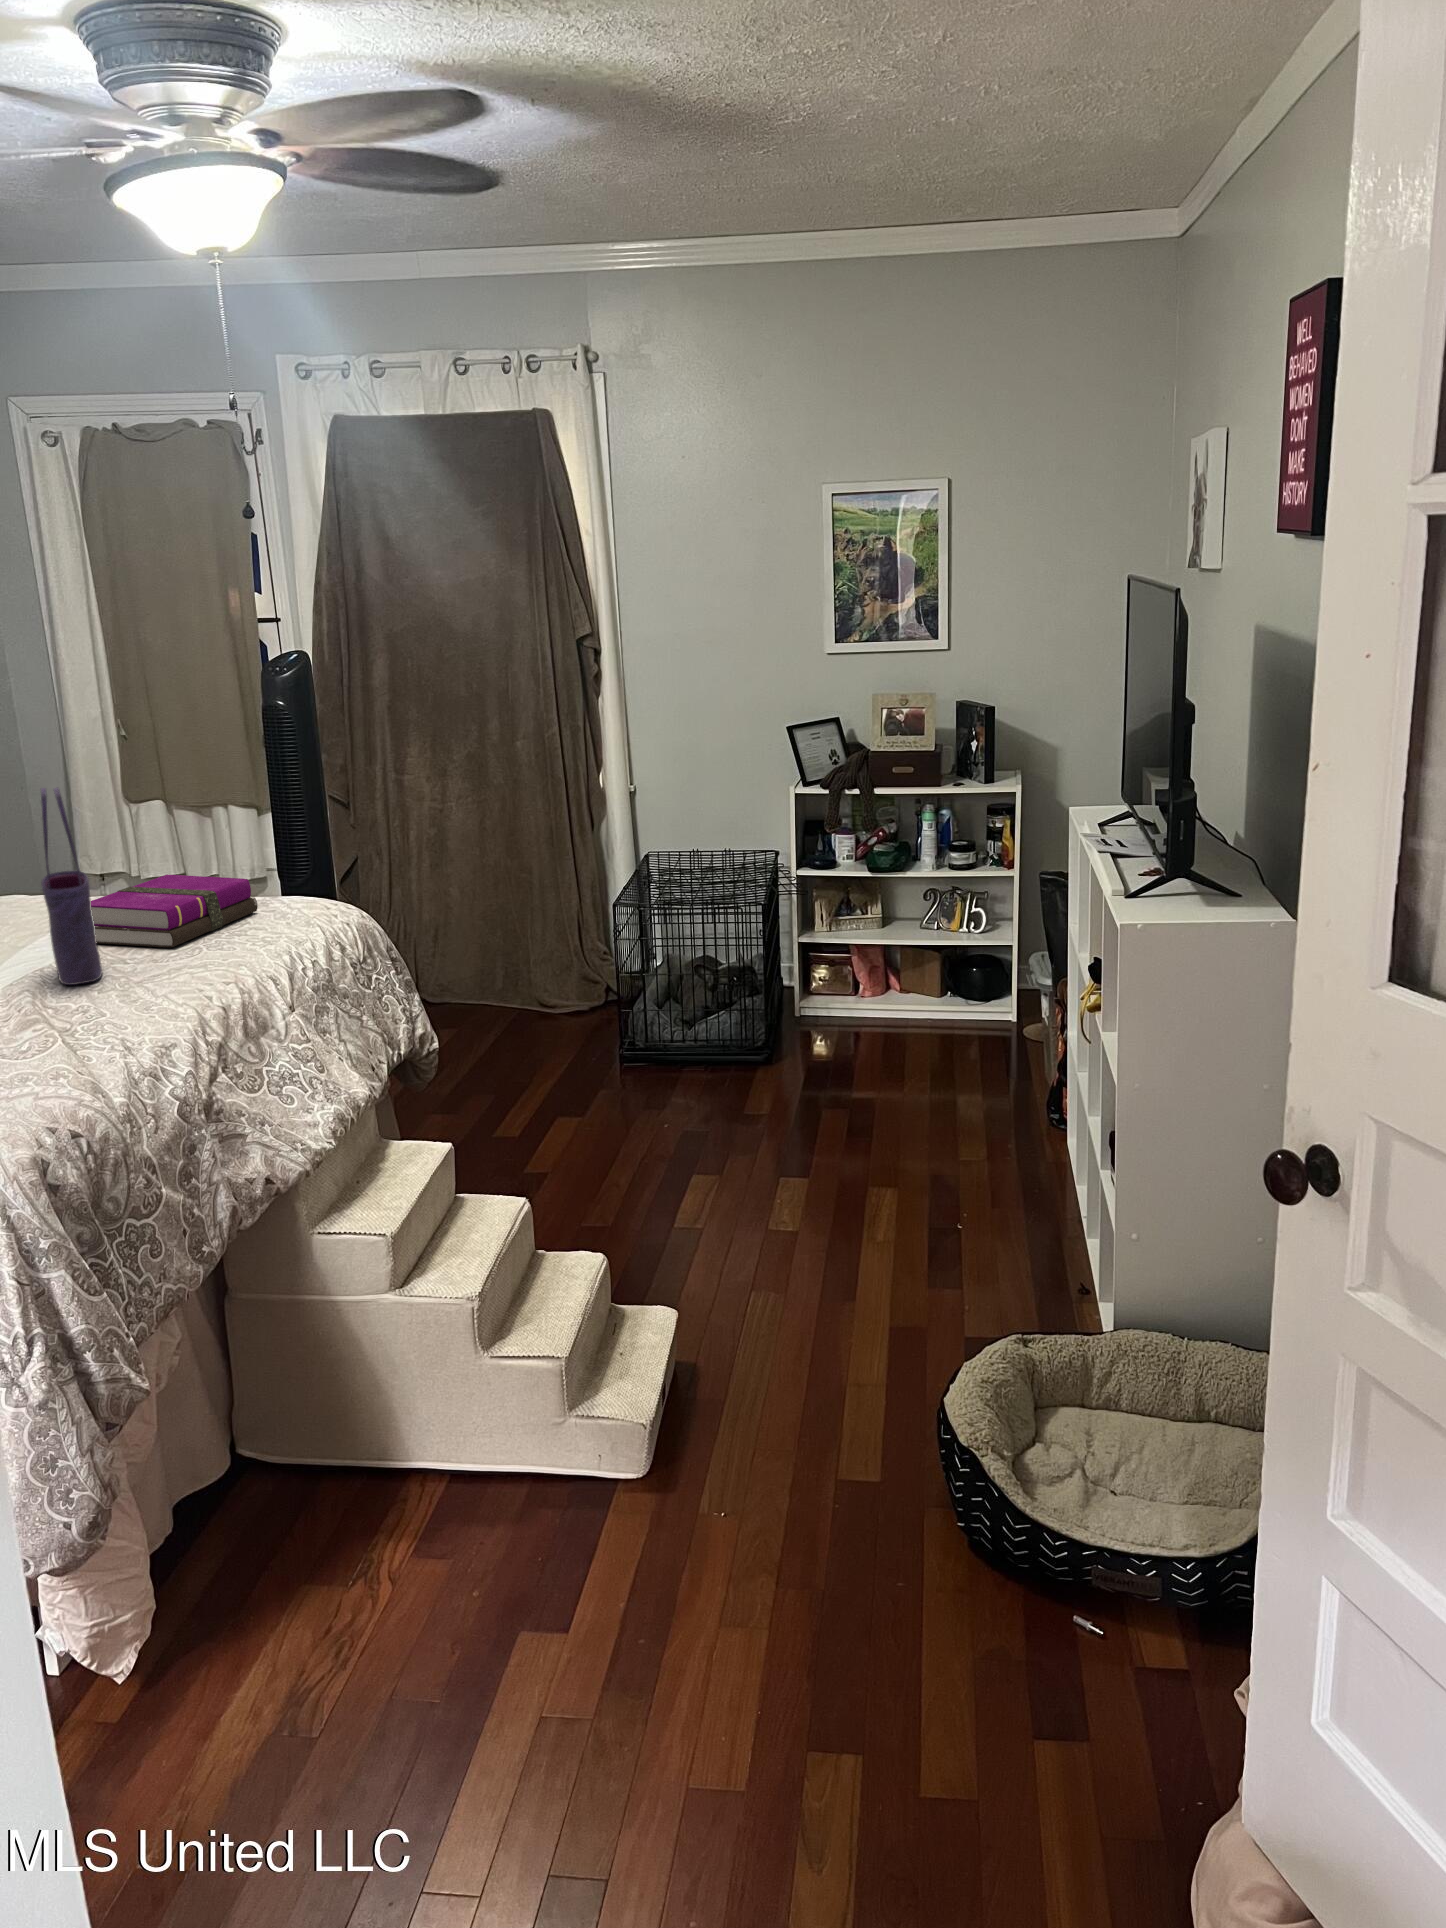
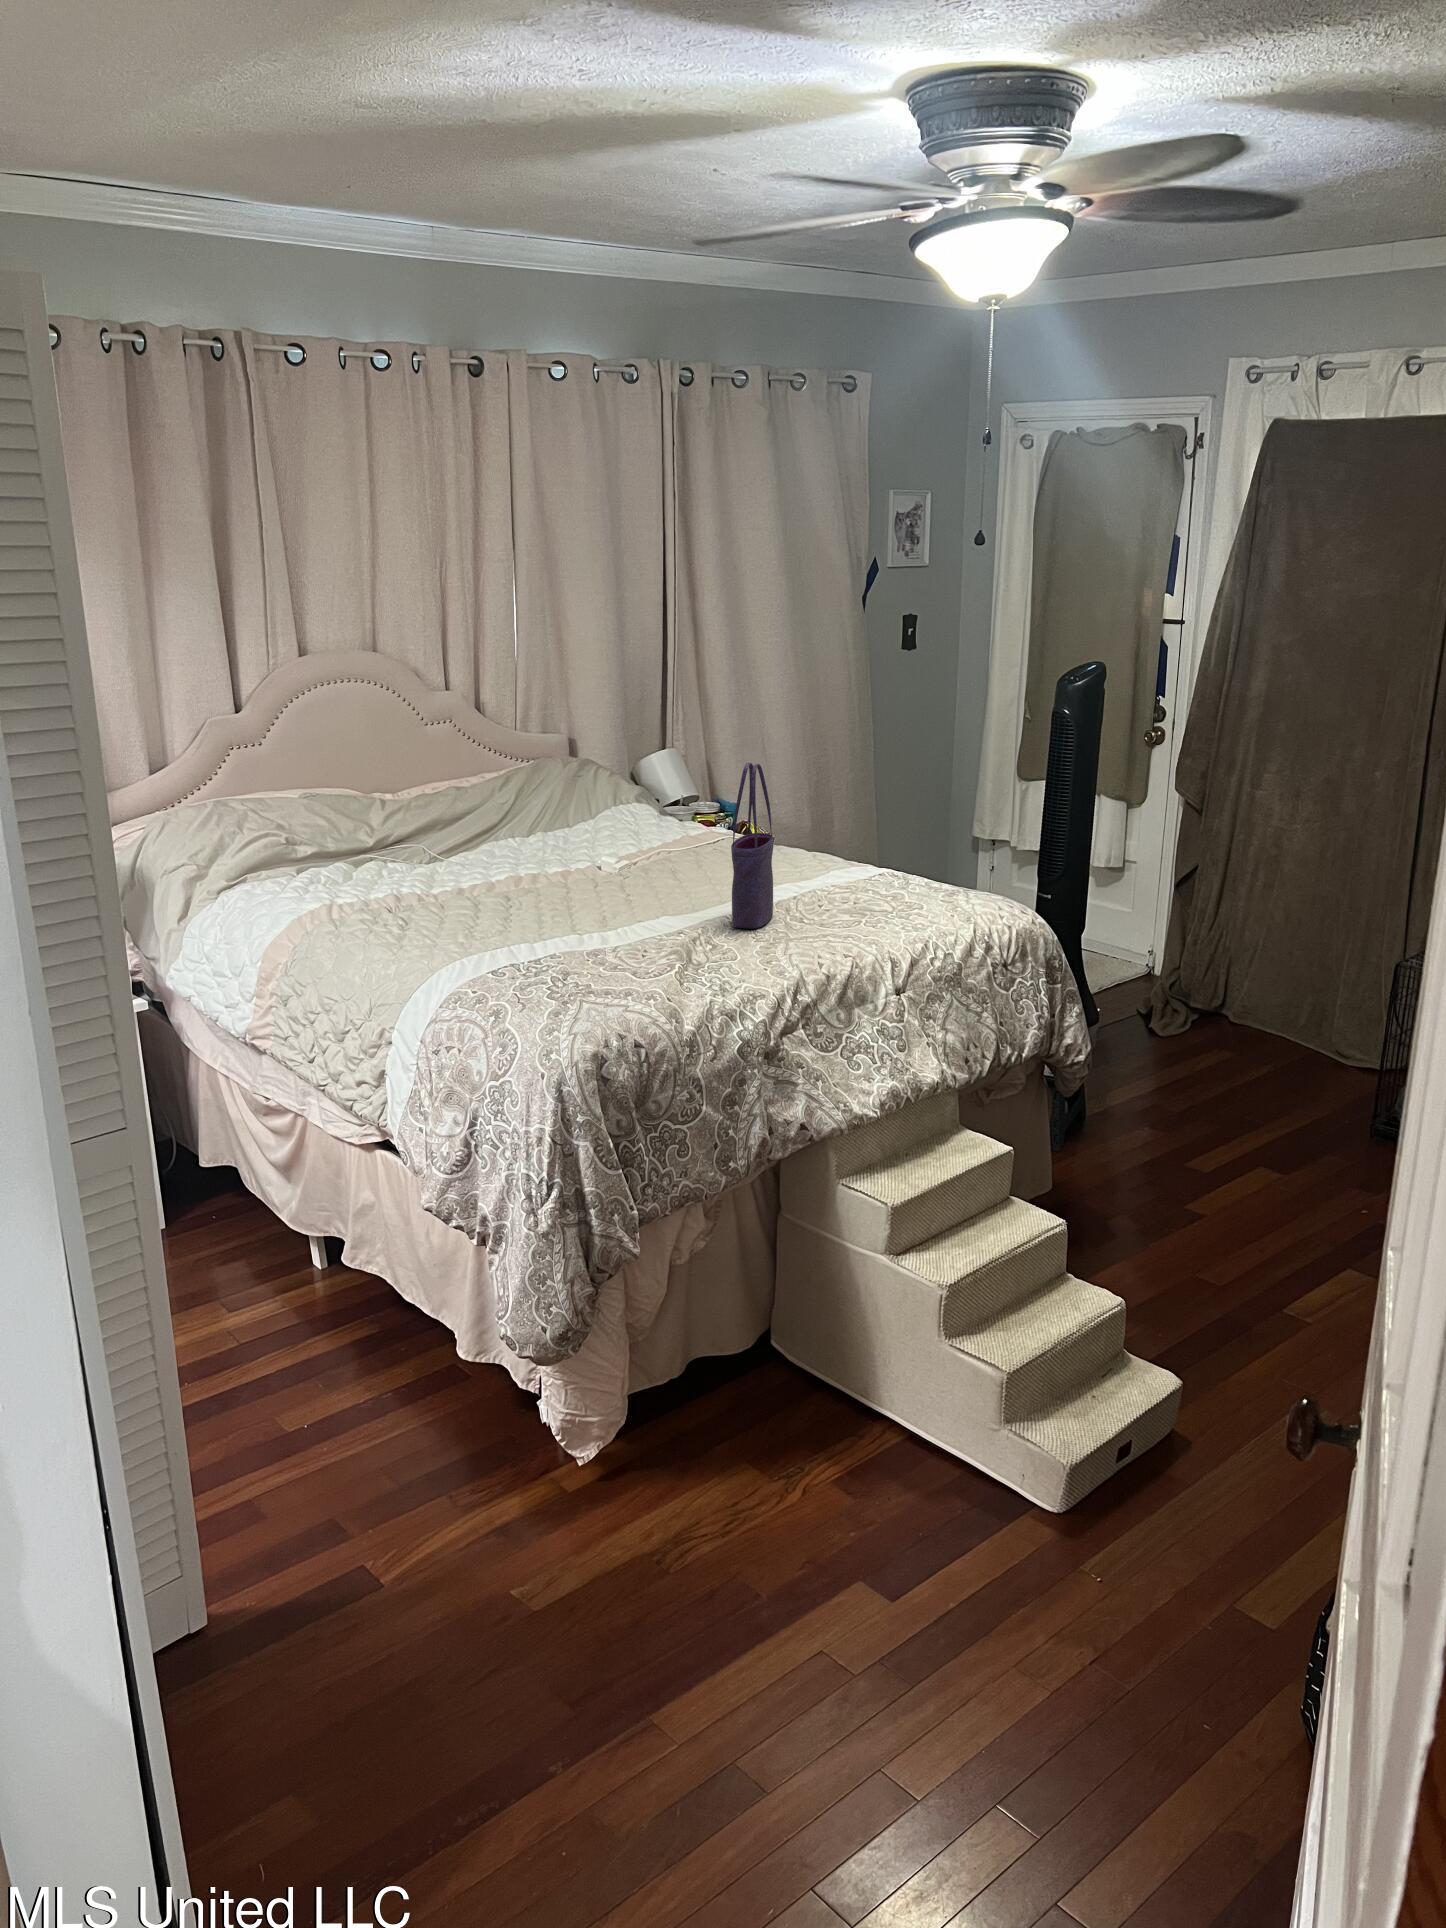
notebook: present [91,875,258,948] -> none [783,849,935,913]

